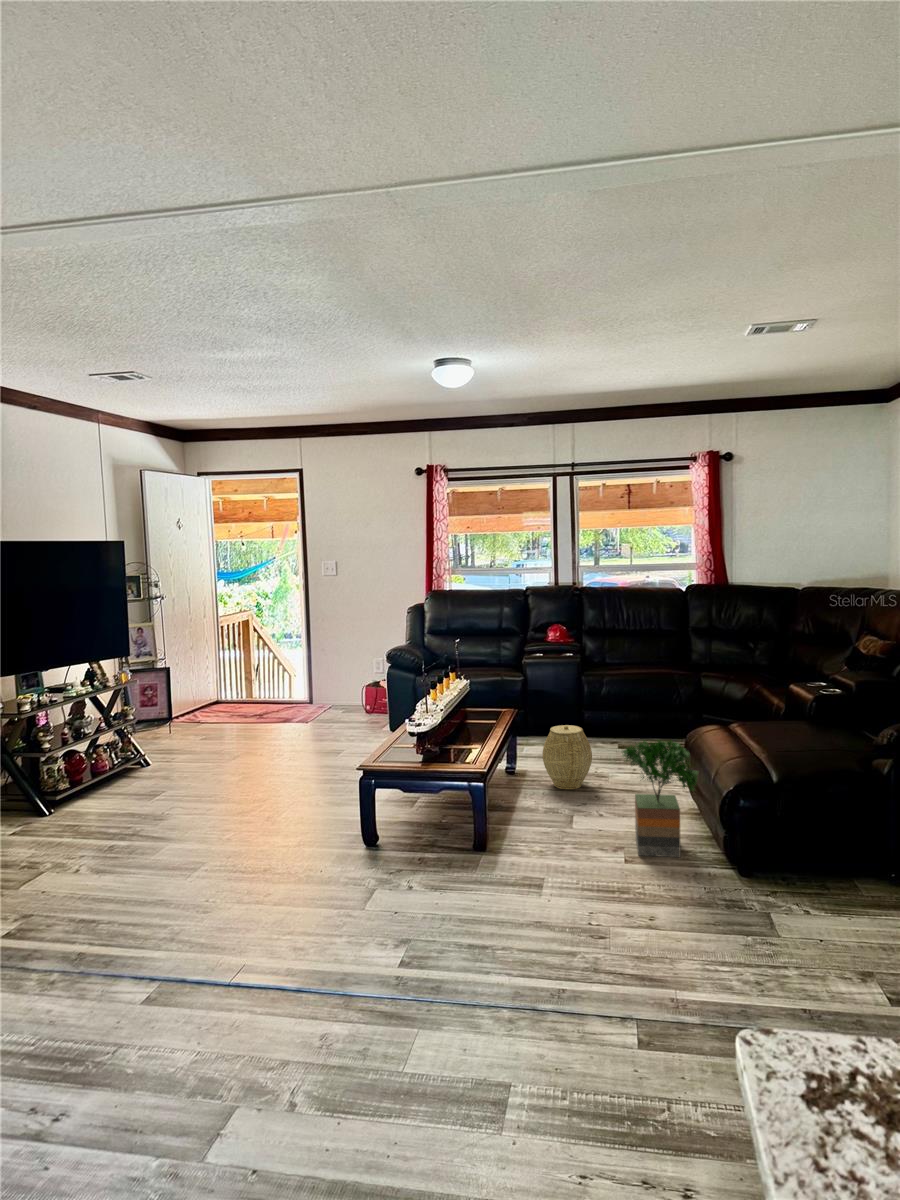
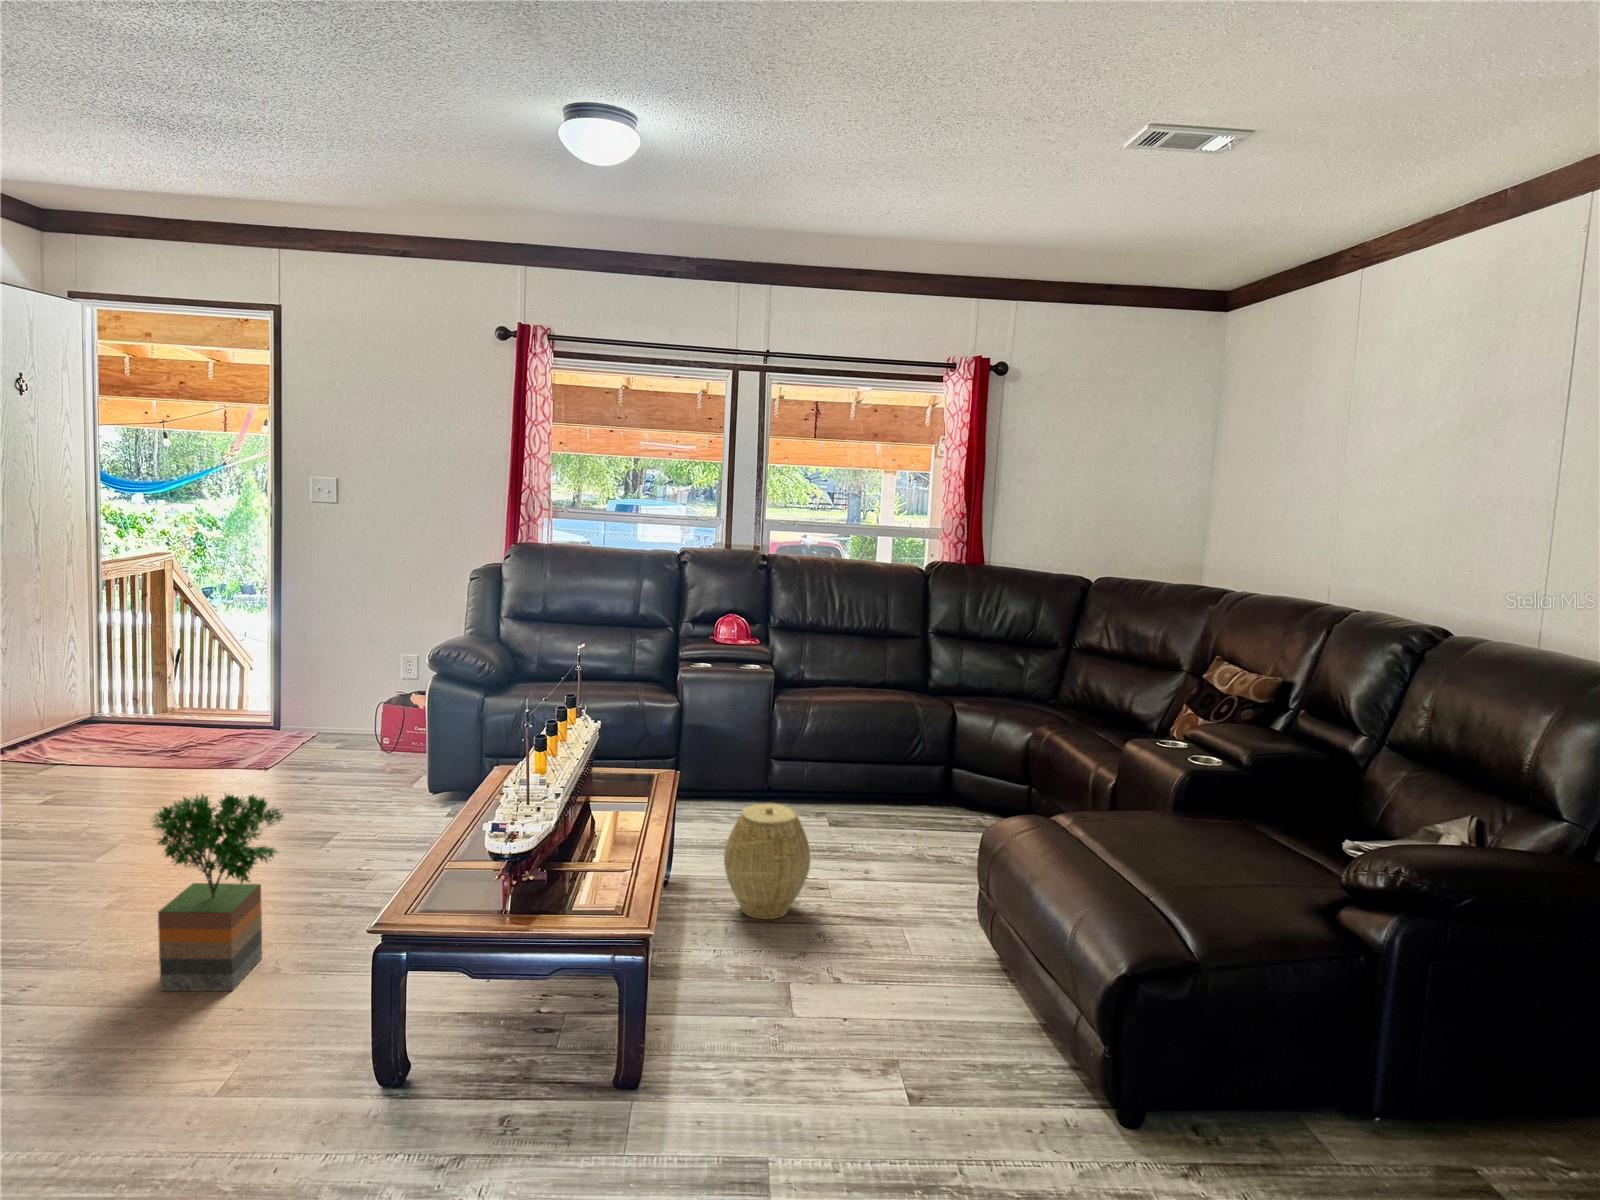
potted tree: present [622,740,698,857] -> present [153,794,283,991]

